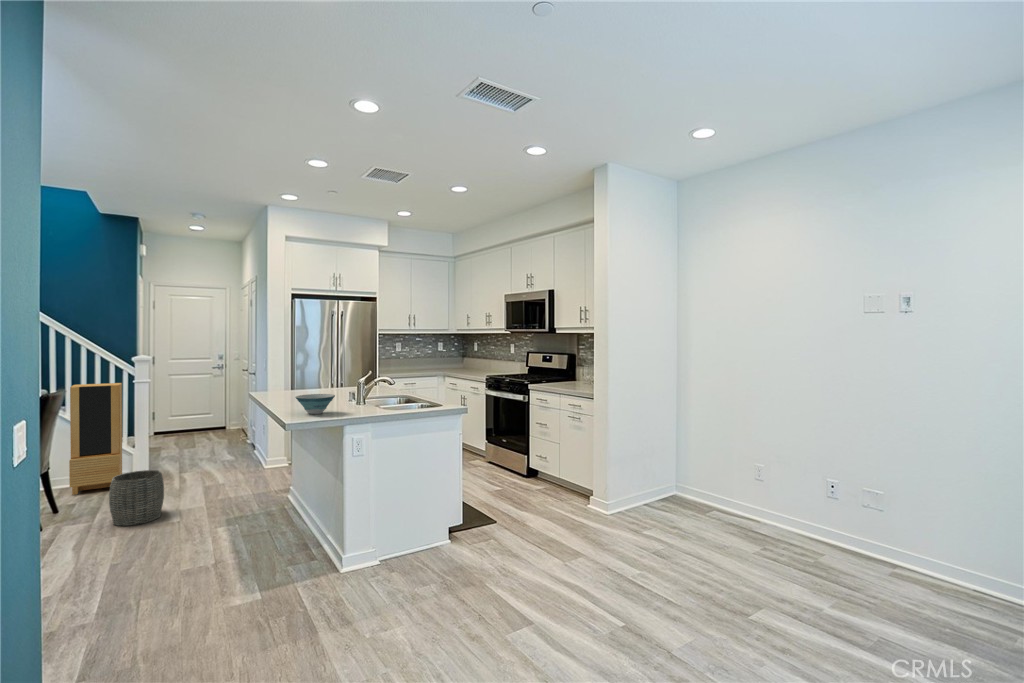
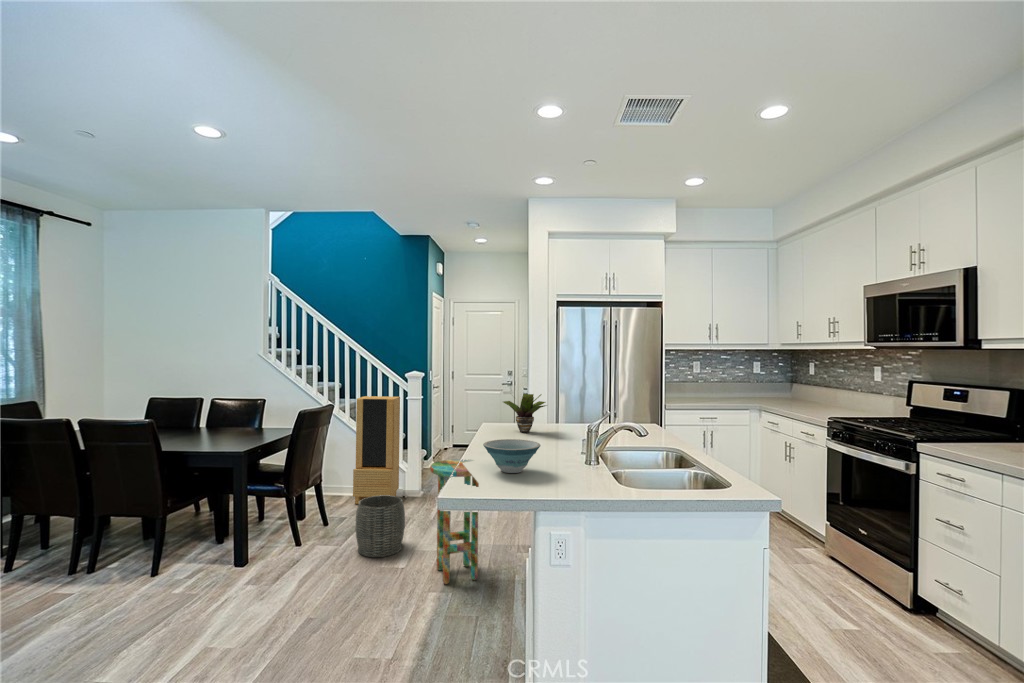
potted plant: none [274,366,315,397] -> present [503,394,546,433]
side table: none [203,426,256,525] -> present [430,459,479,584]

